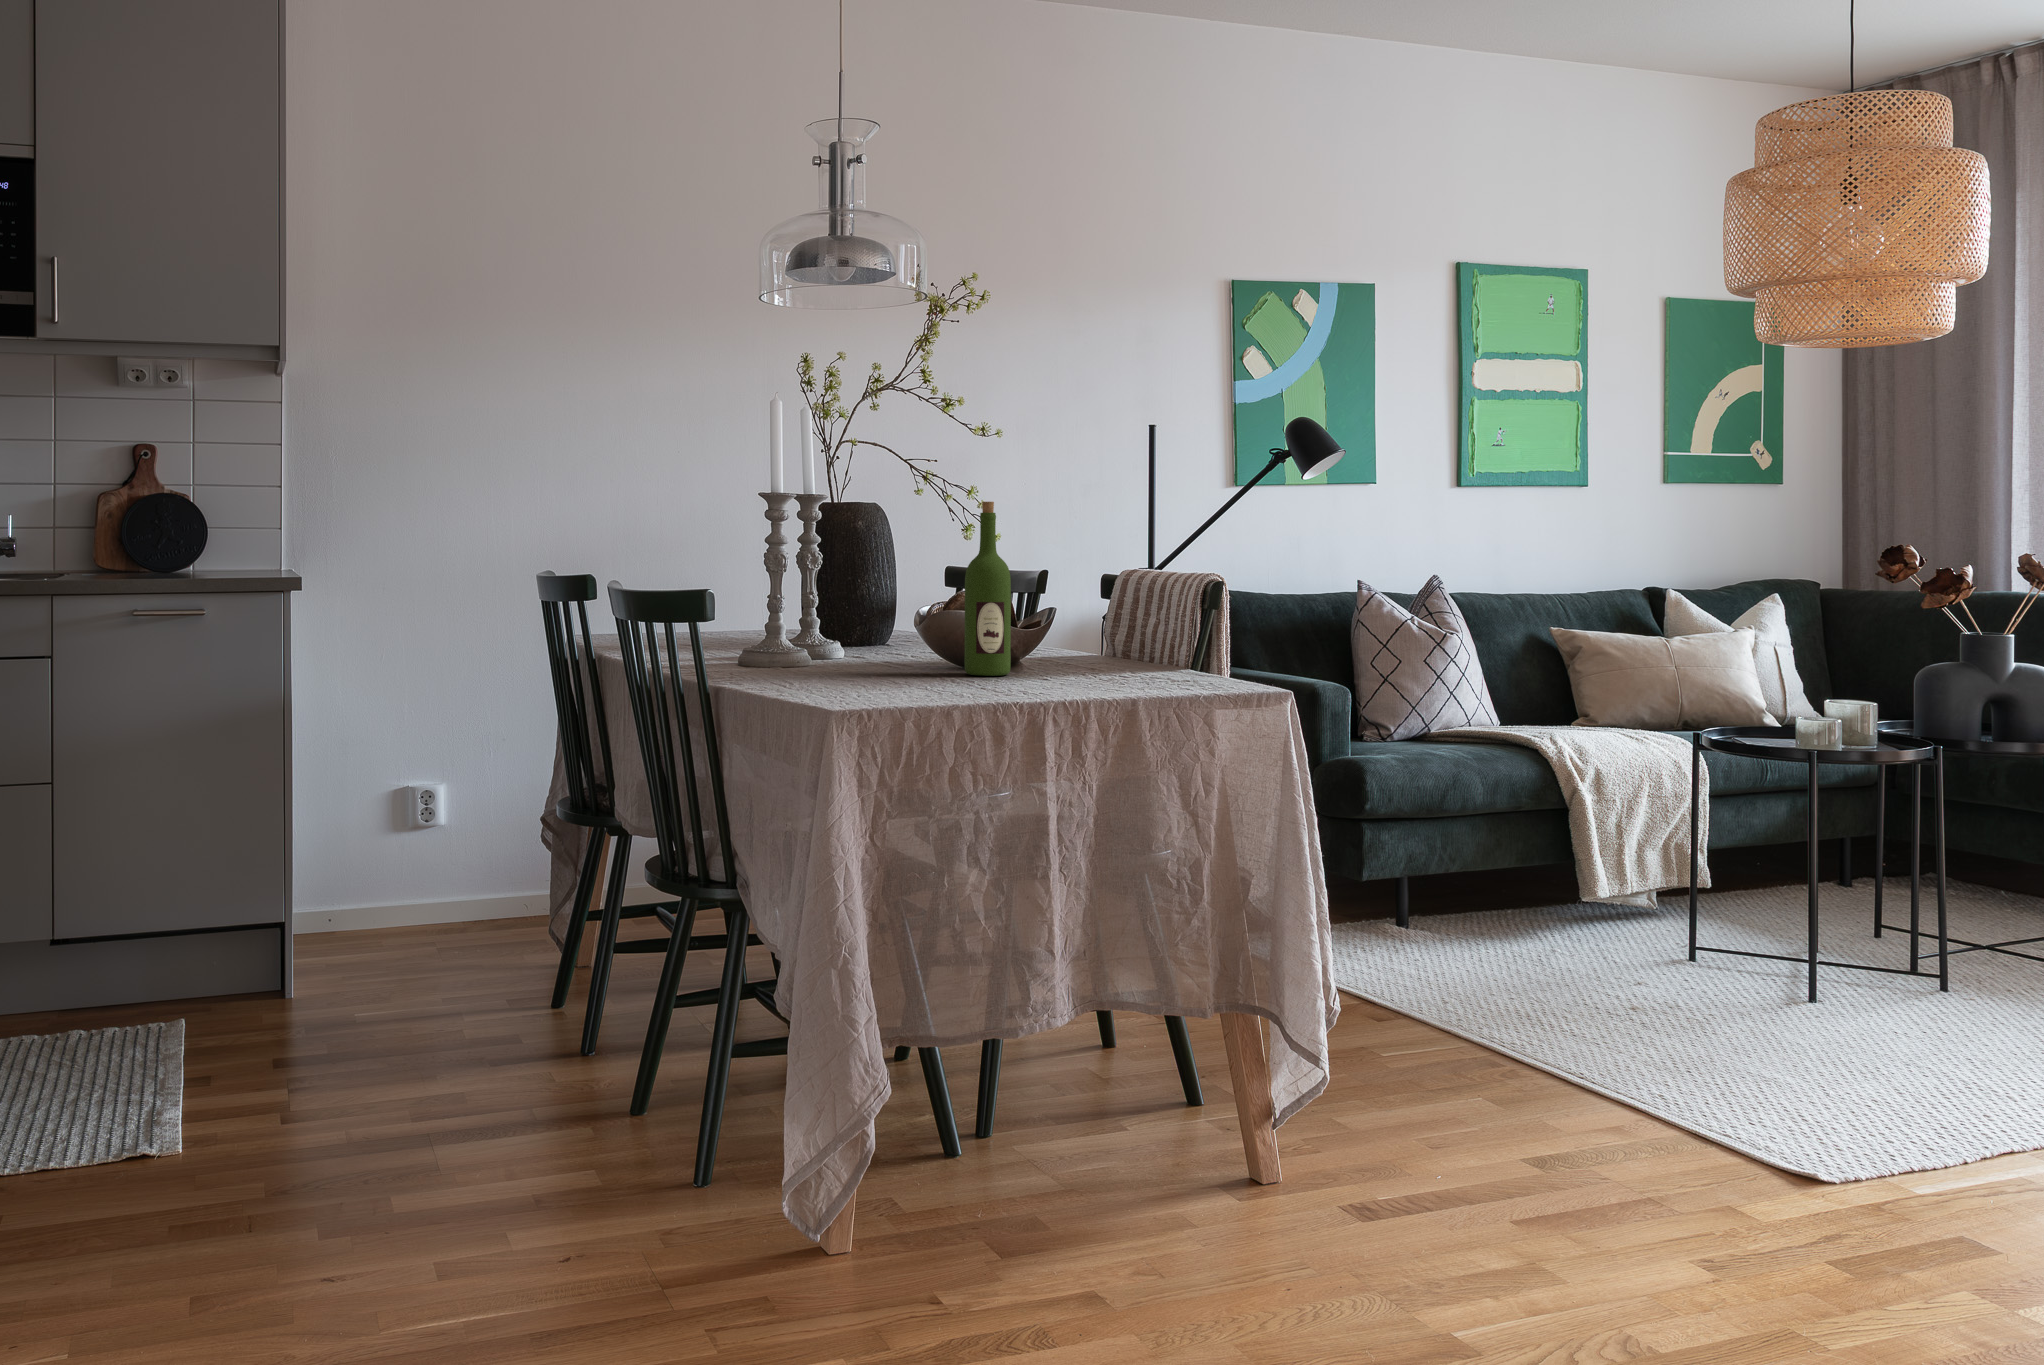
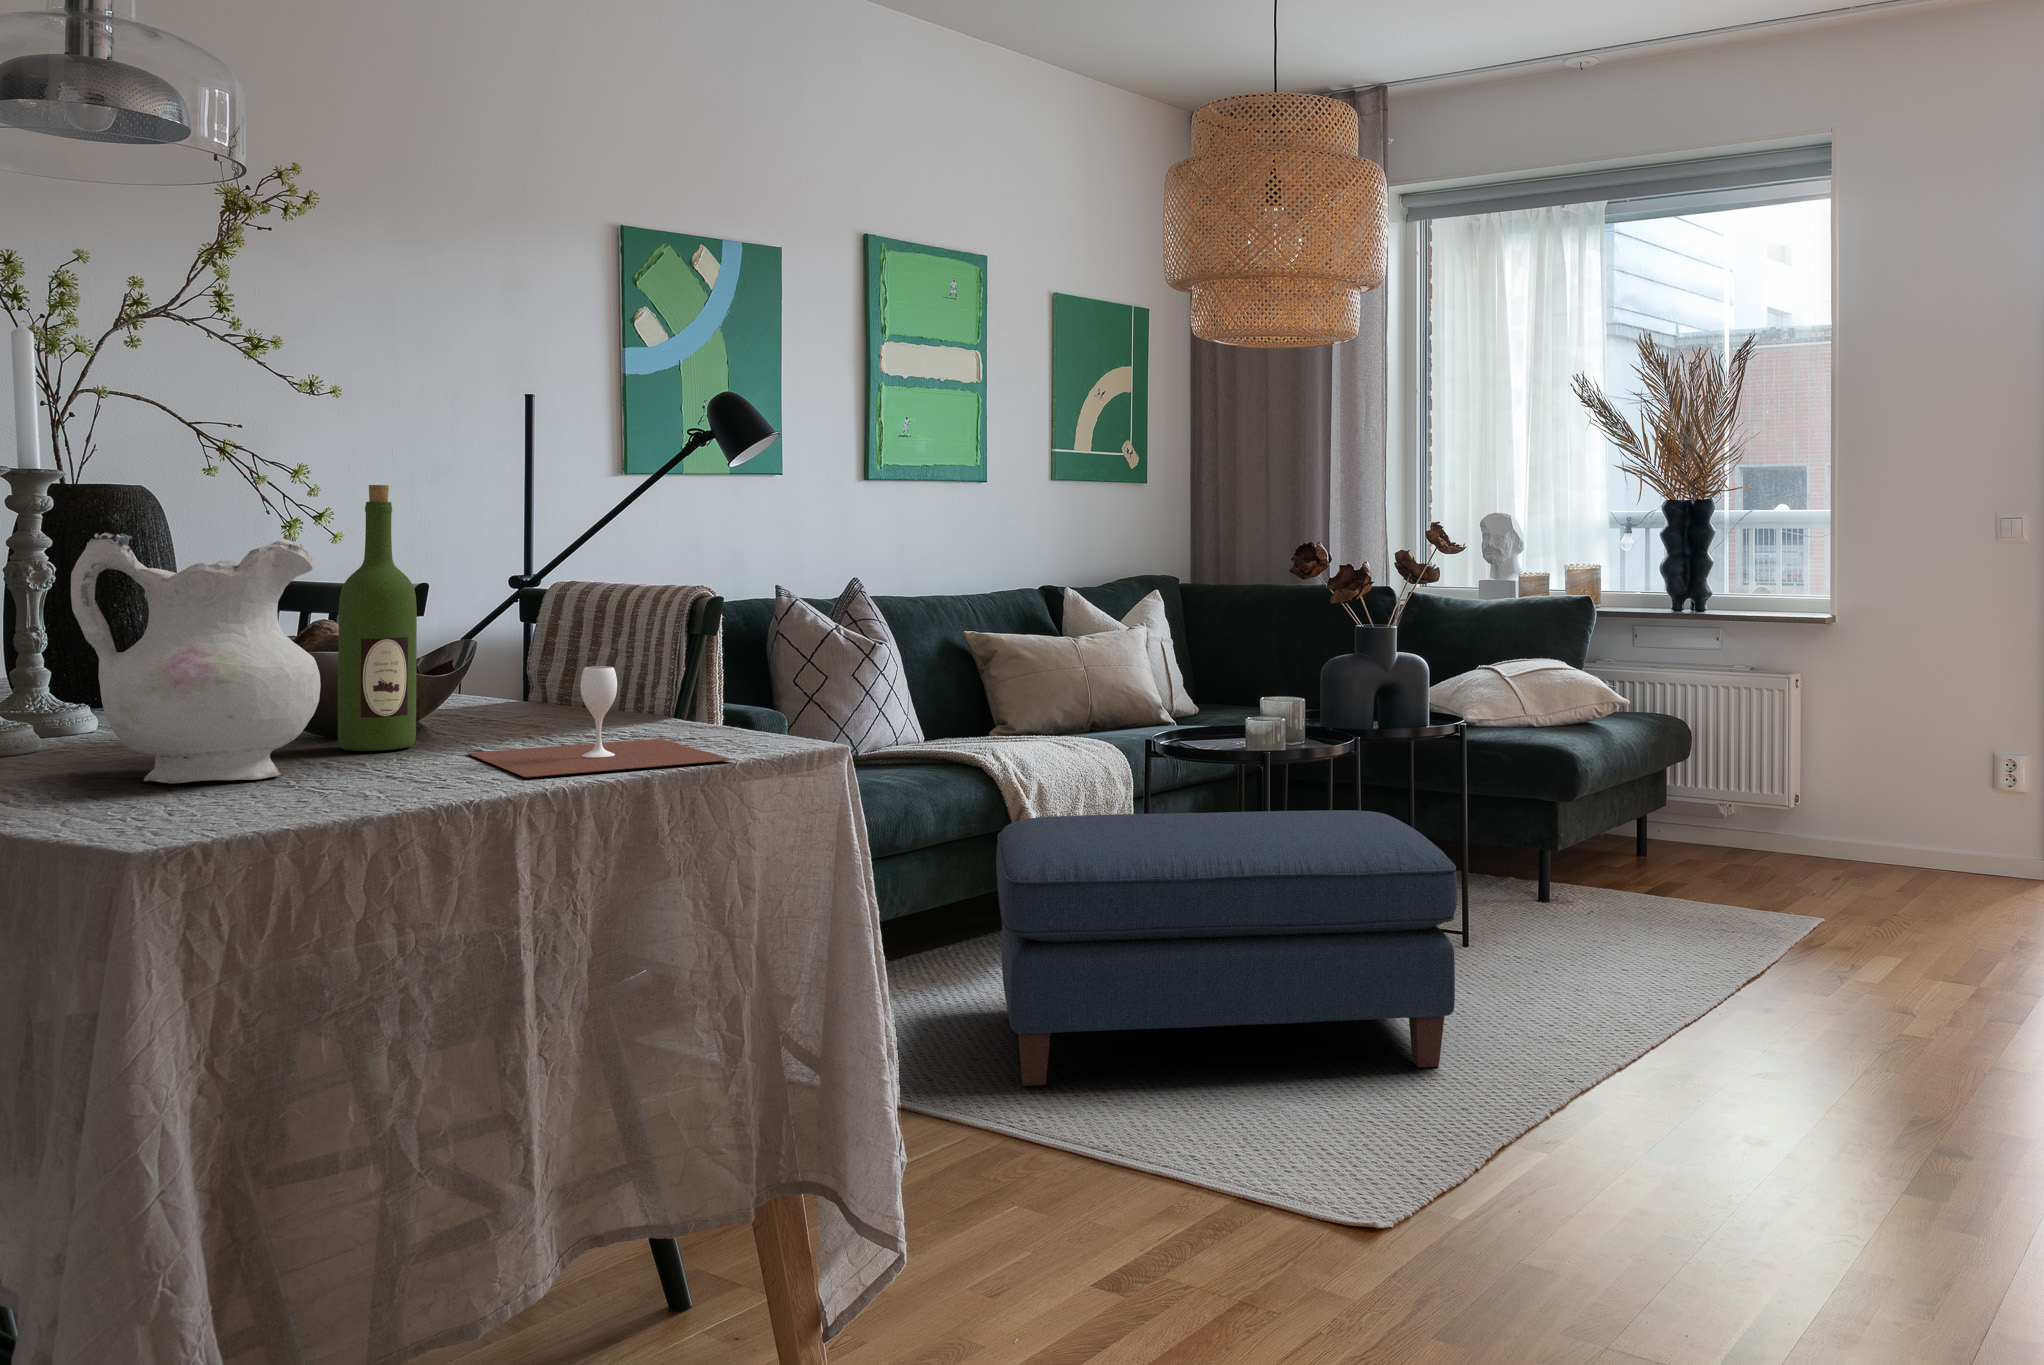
ceramic pitcher: none [818,532,947,685] -> present [71,532,321,784]
wine glass: none [1037,624,1198,693] -> present [467,666,732,777]
ottoman: none [1510,794,1995,1074] -> present [996,810,1457,1086]

